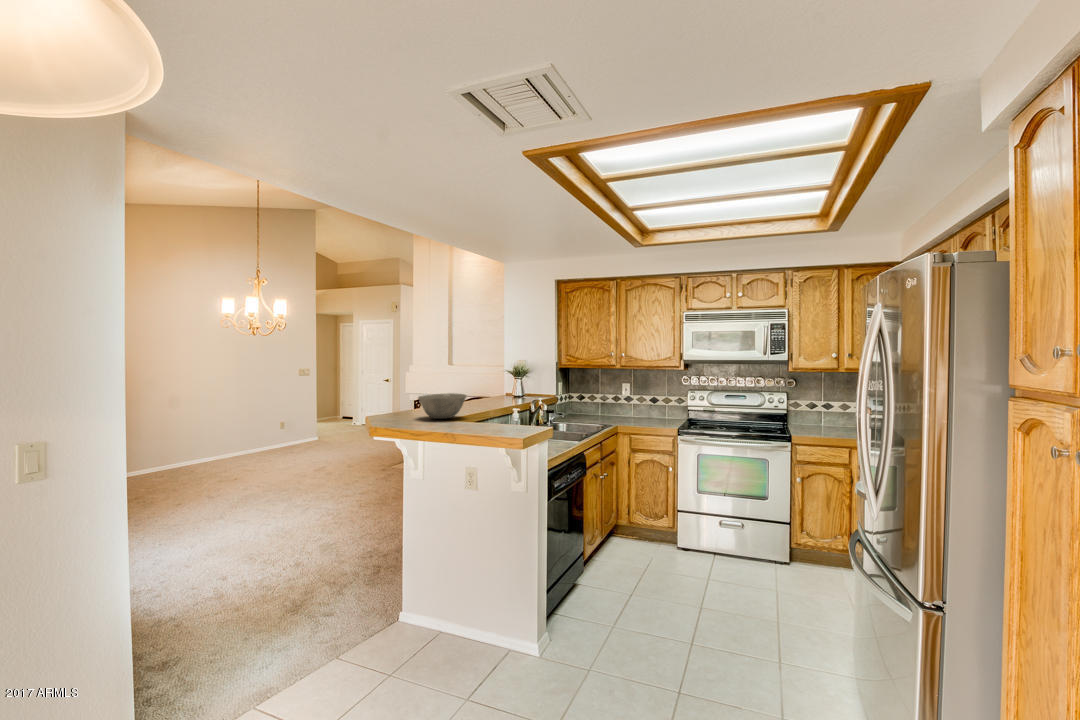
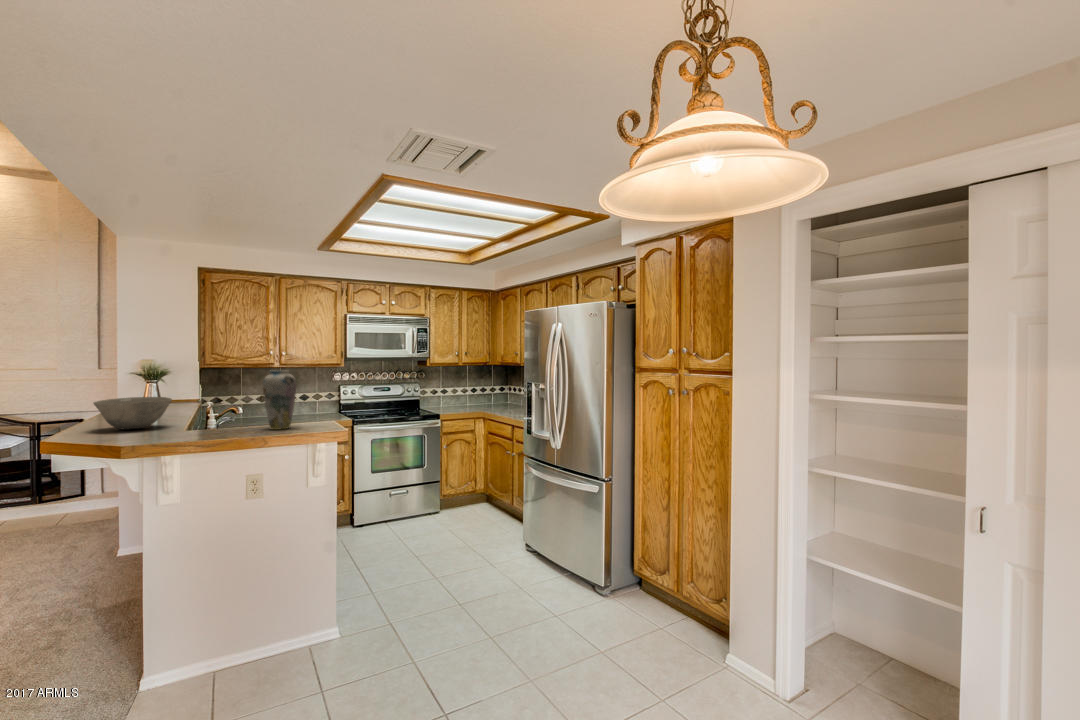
vase: none [495,376,524,434] -> present [263,370,296,430]

